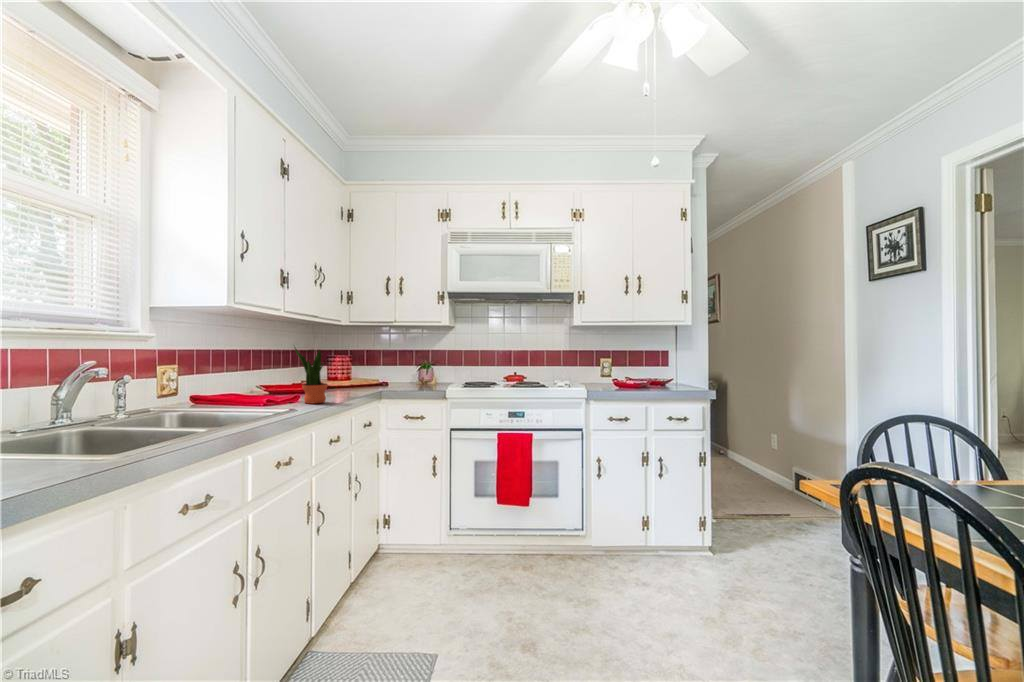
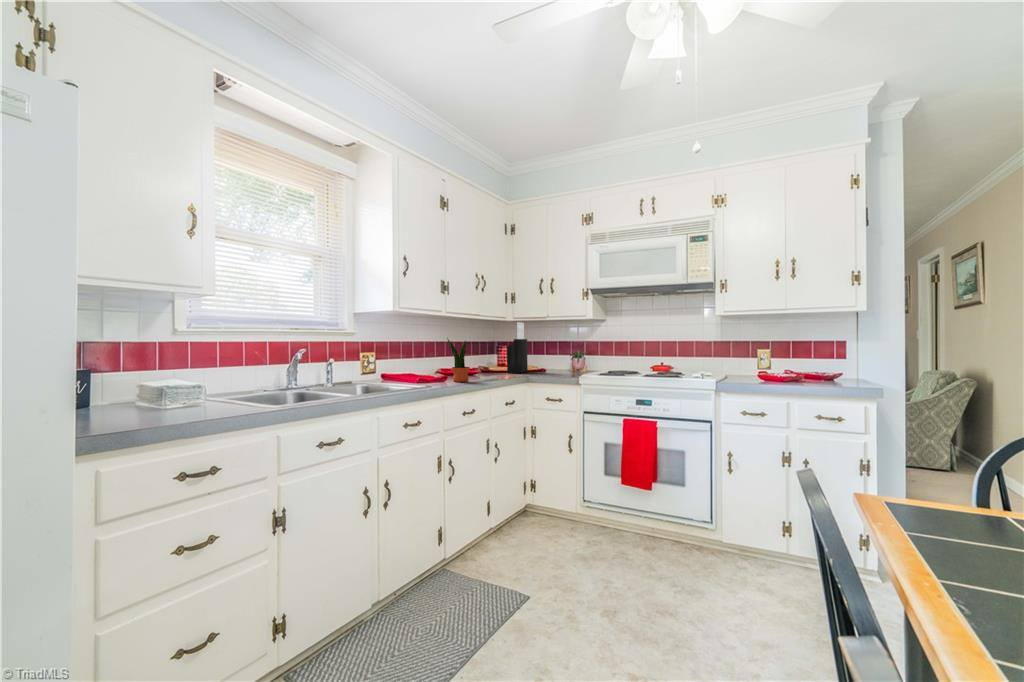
knife block: none [349,327,372,388] -> present [507,322,528,373]

